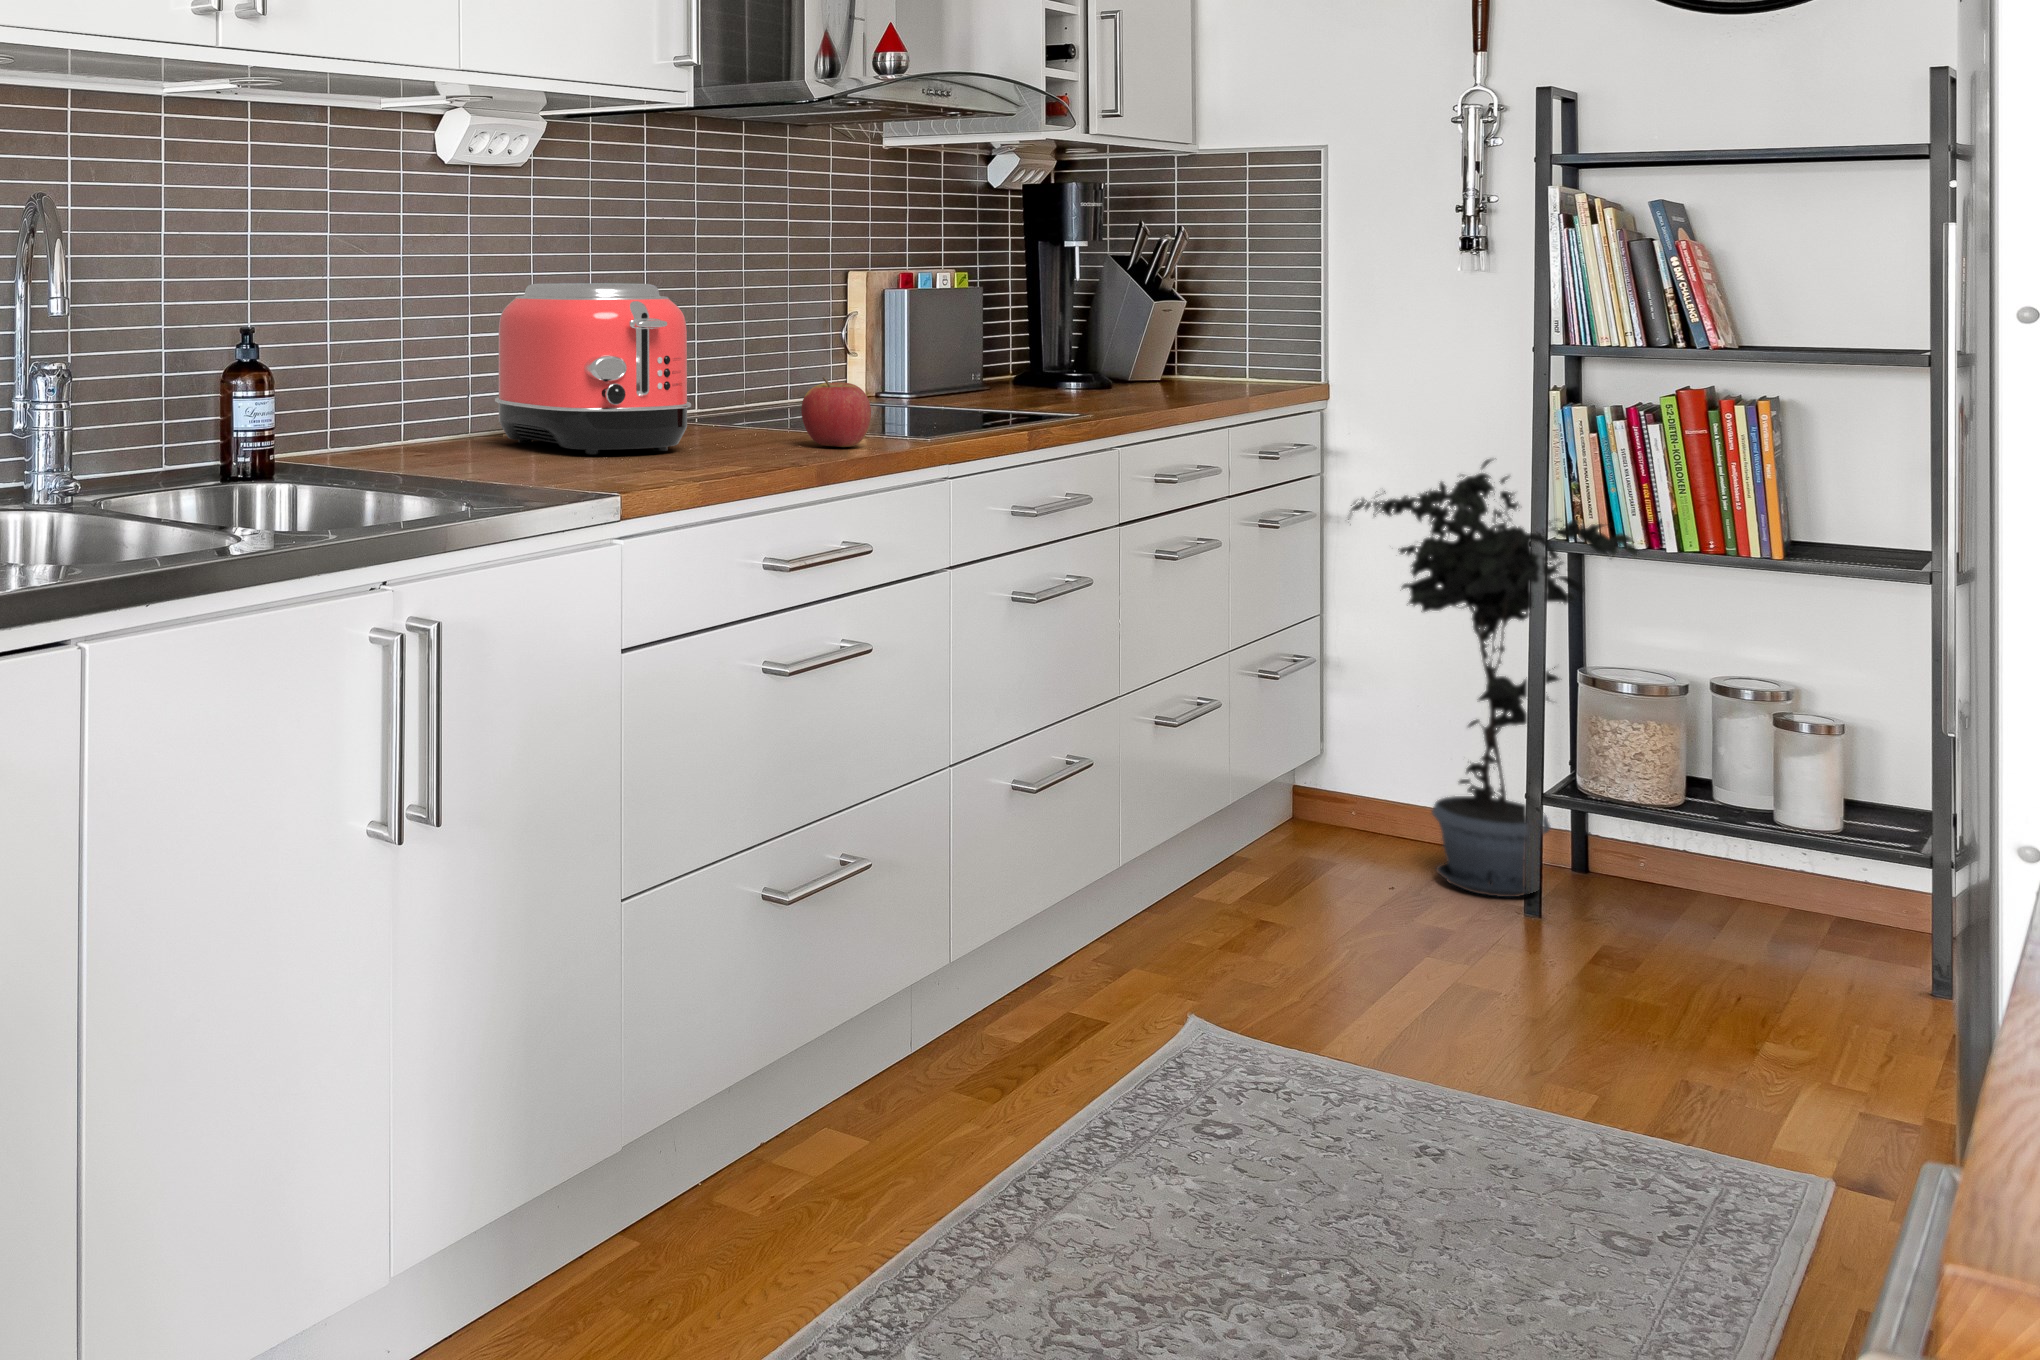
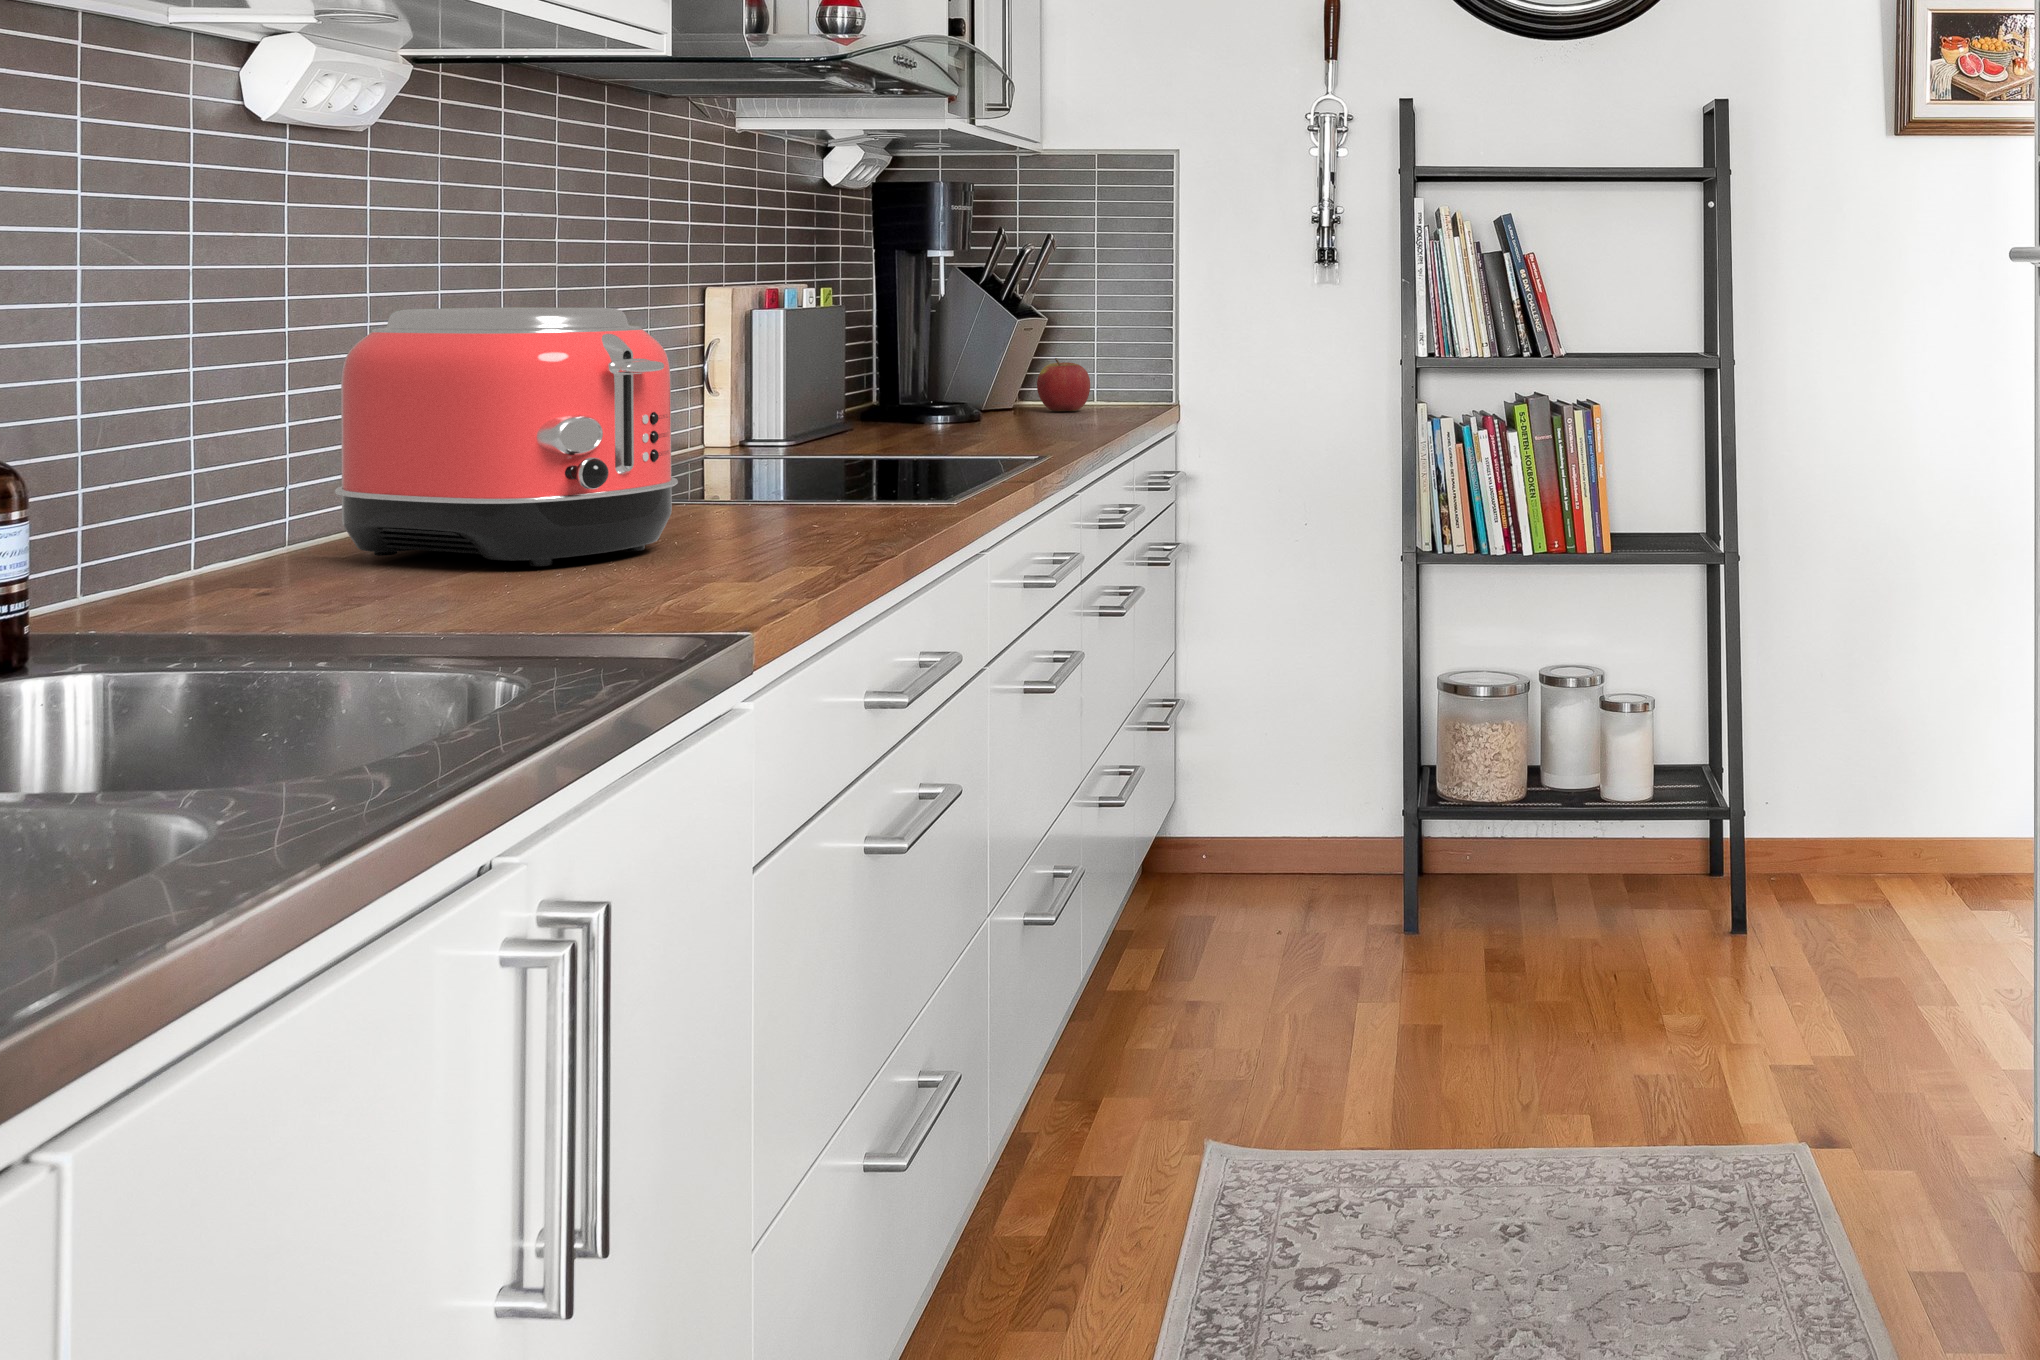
apple: present [801,377,871,447] -> present [1037,358,1090,411]
potted plant: present [1348,459,1638,897] -> none [1223,474,1510,921]

